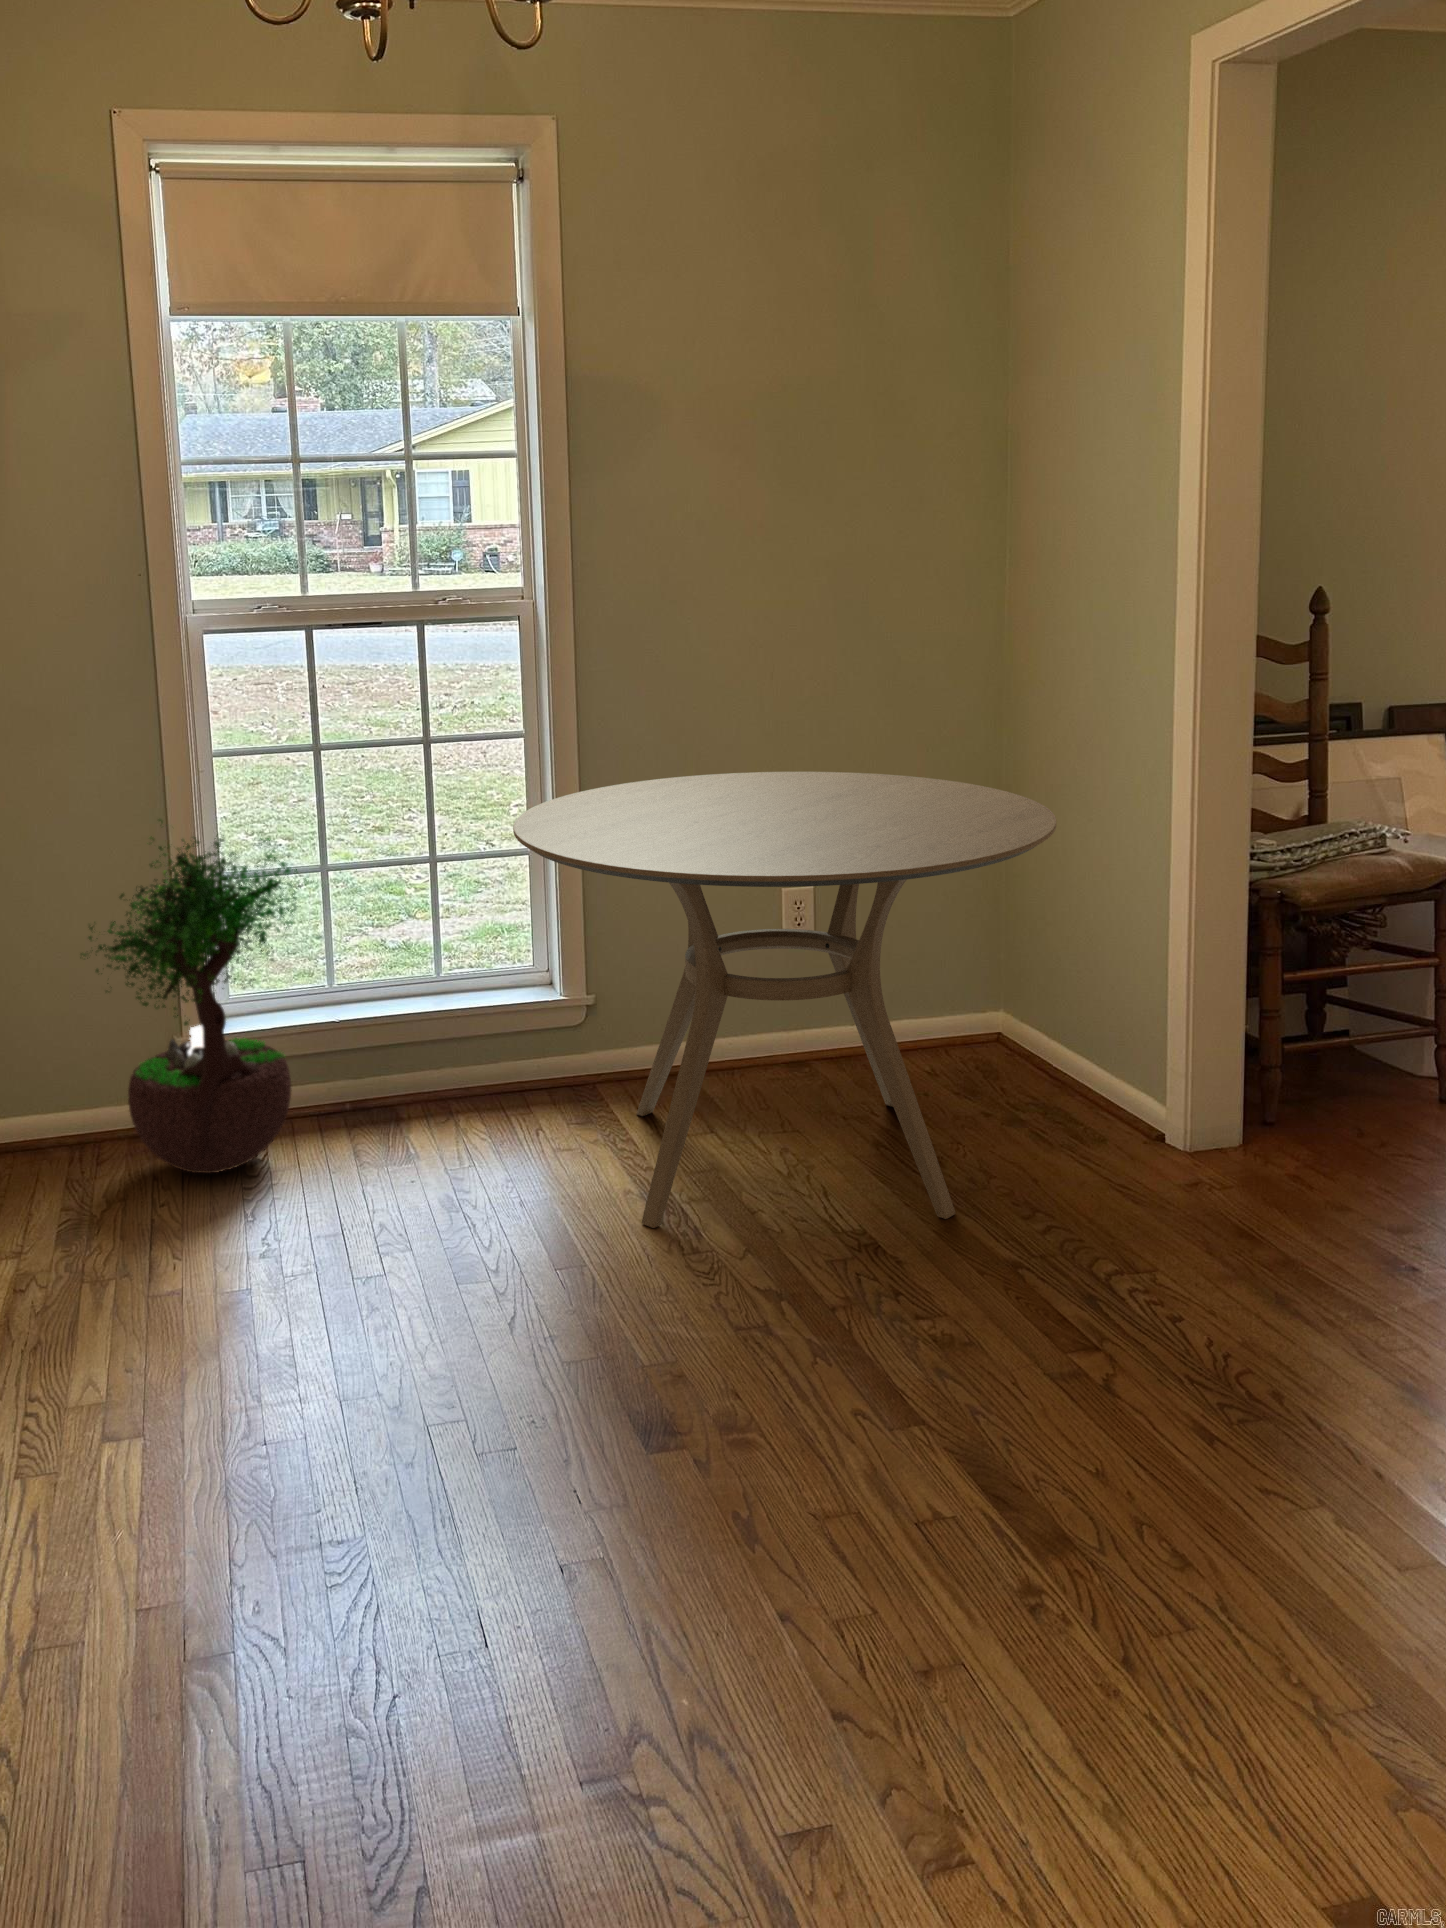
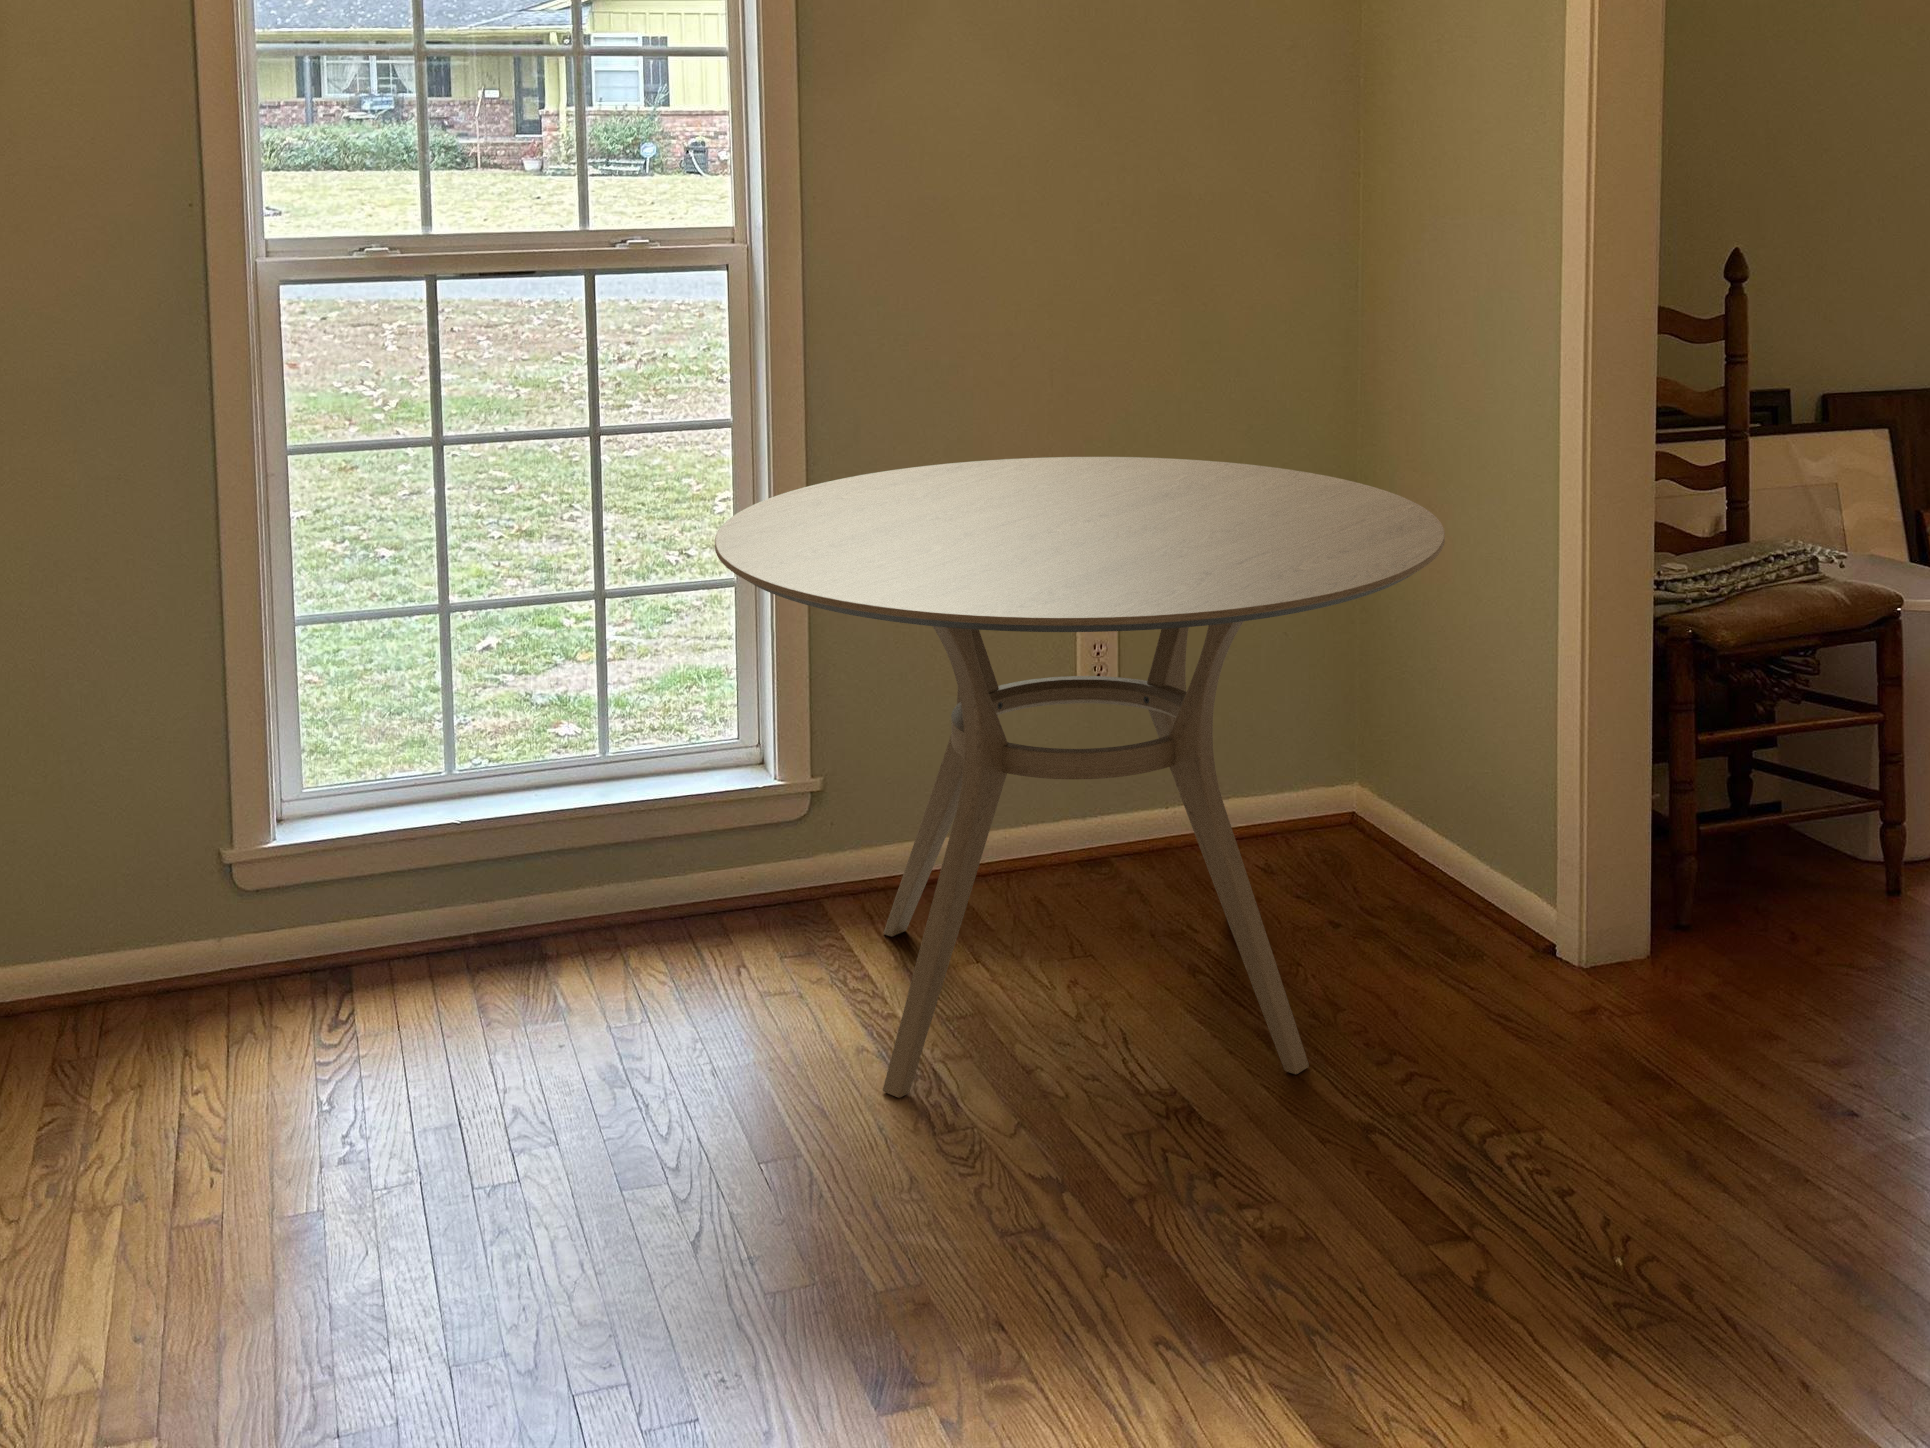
potted tree: present [80,819,306,1173] -> none [80,527,420,1034]

